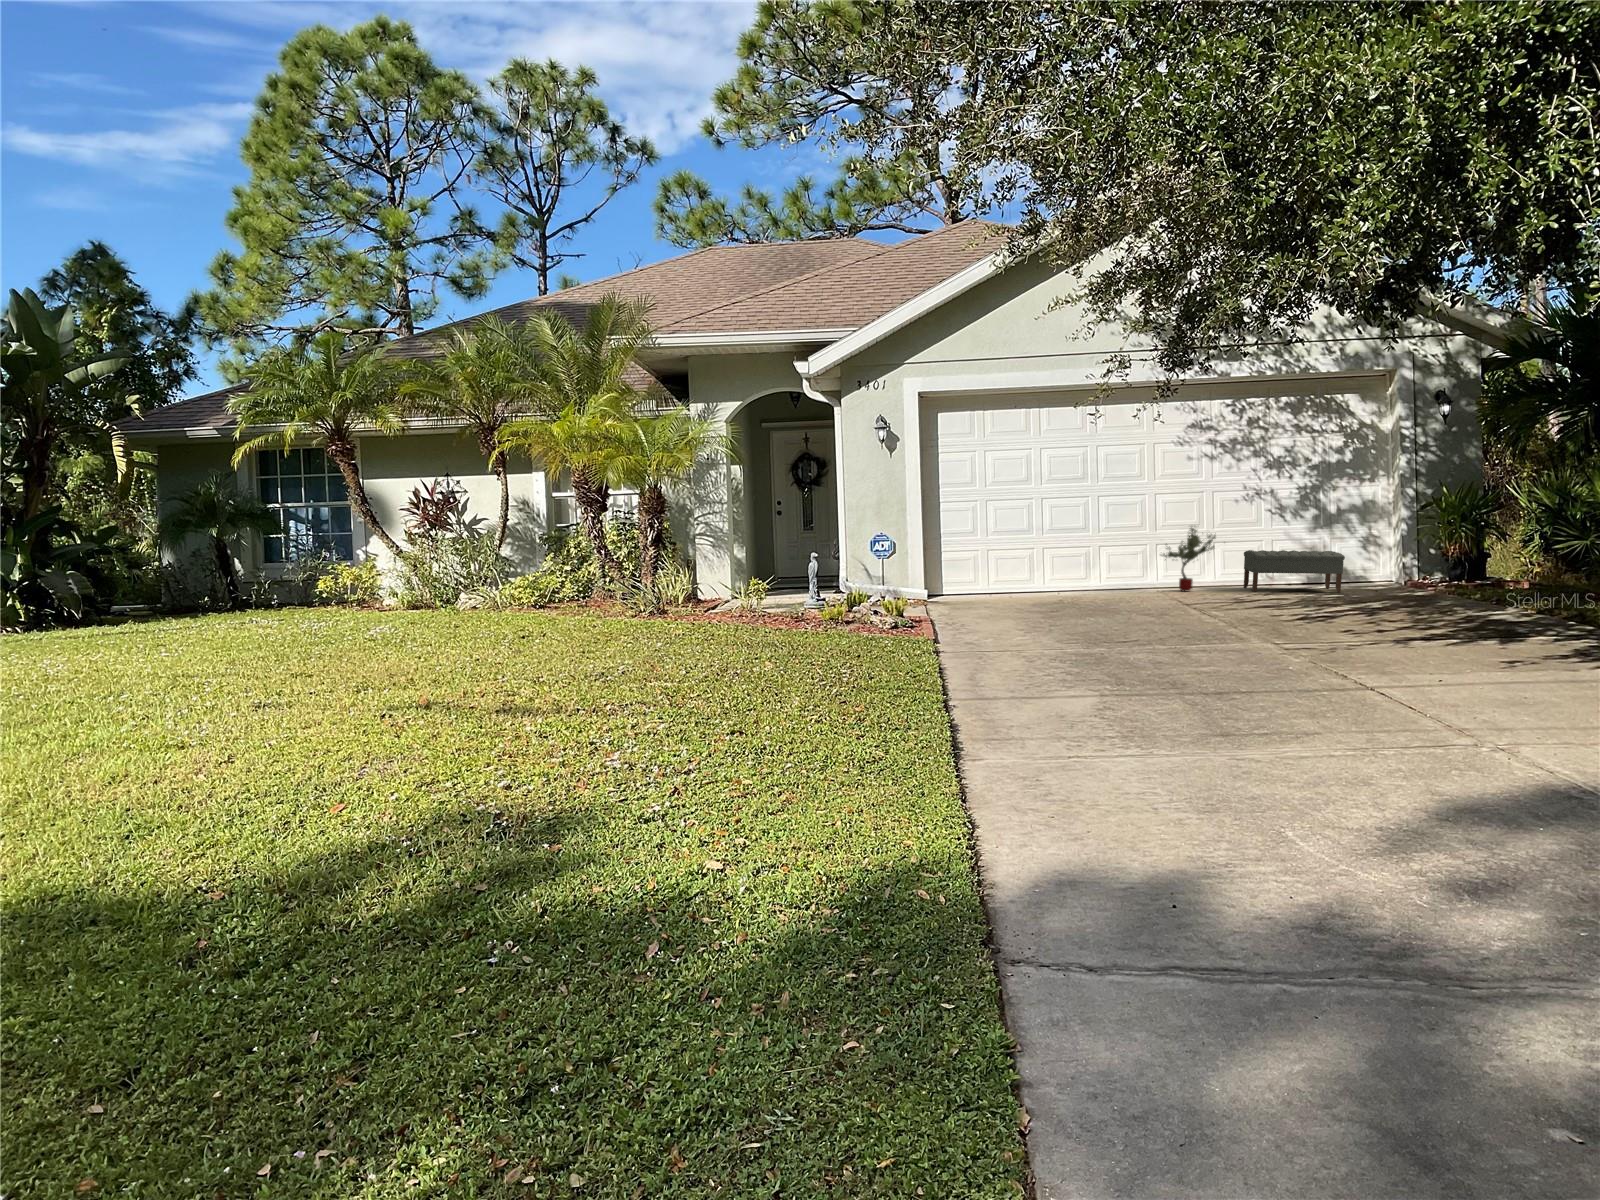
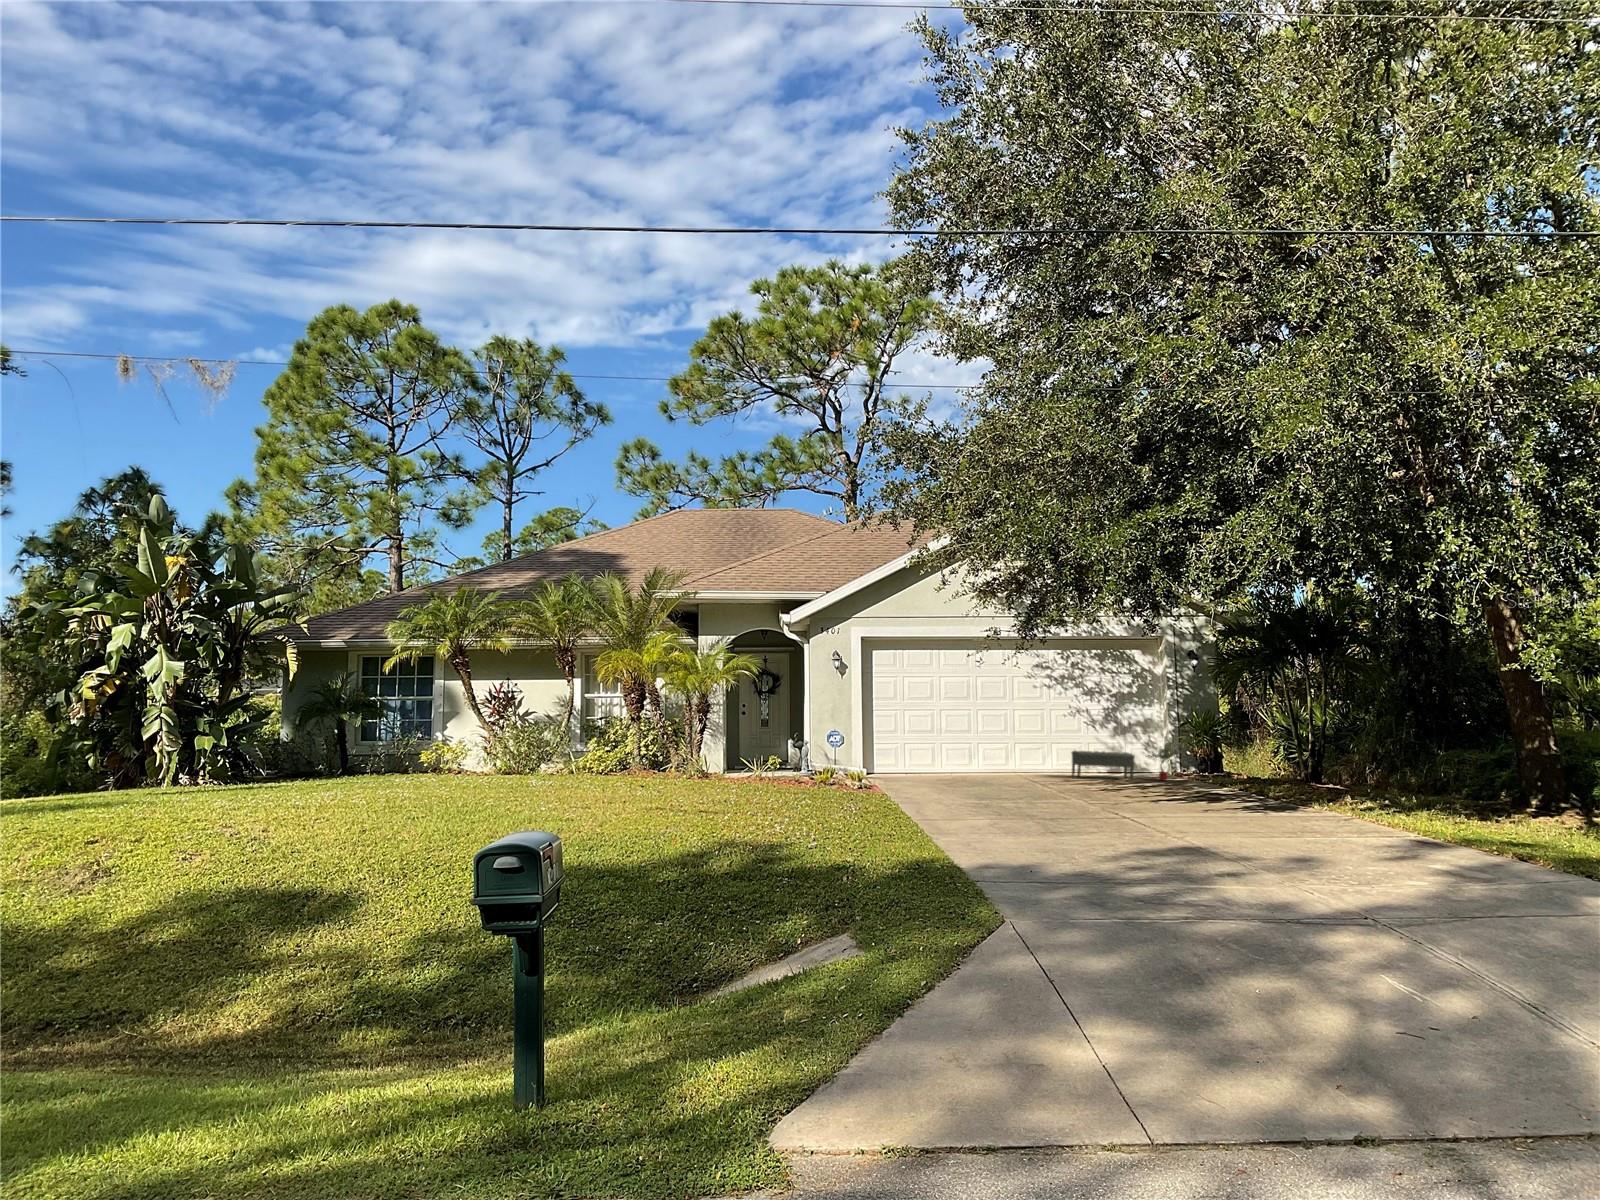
potted tree: present [1161,528,1216,592] -> present [1148,737,1182,781]

